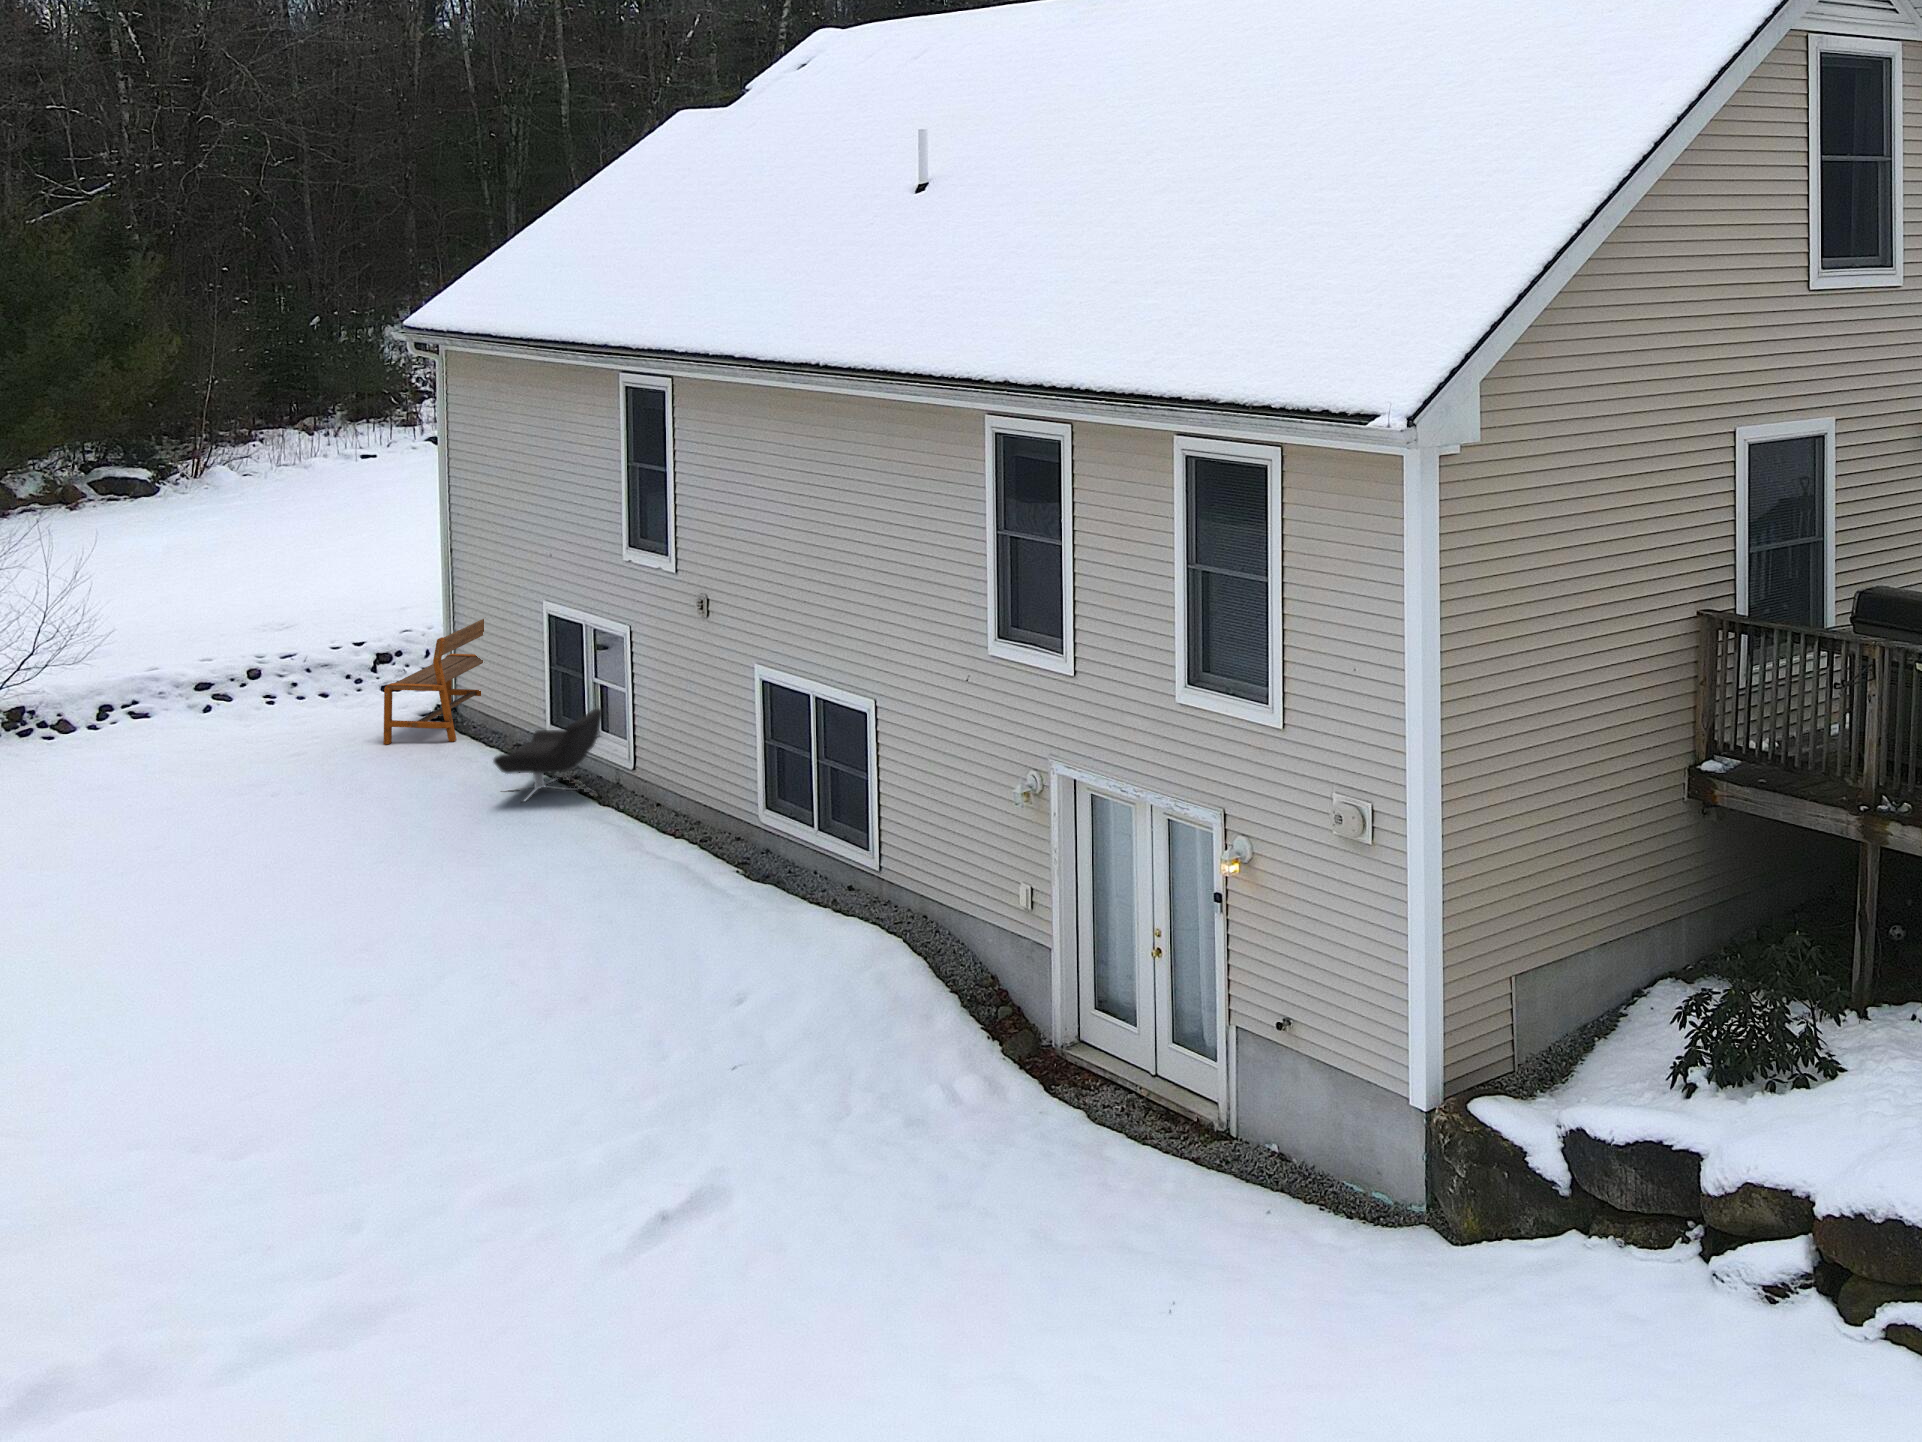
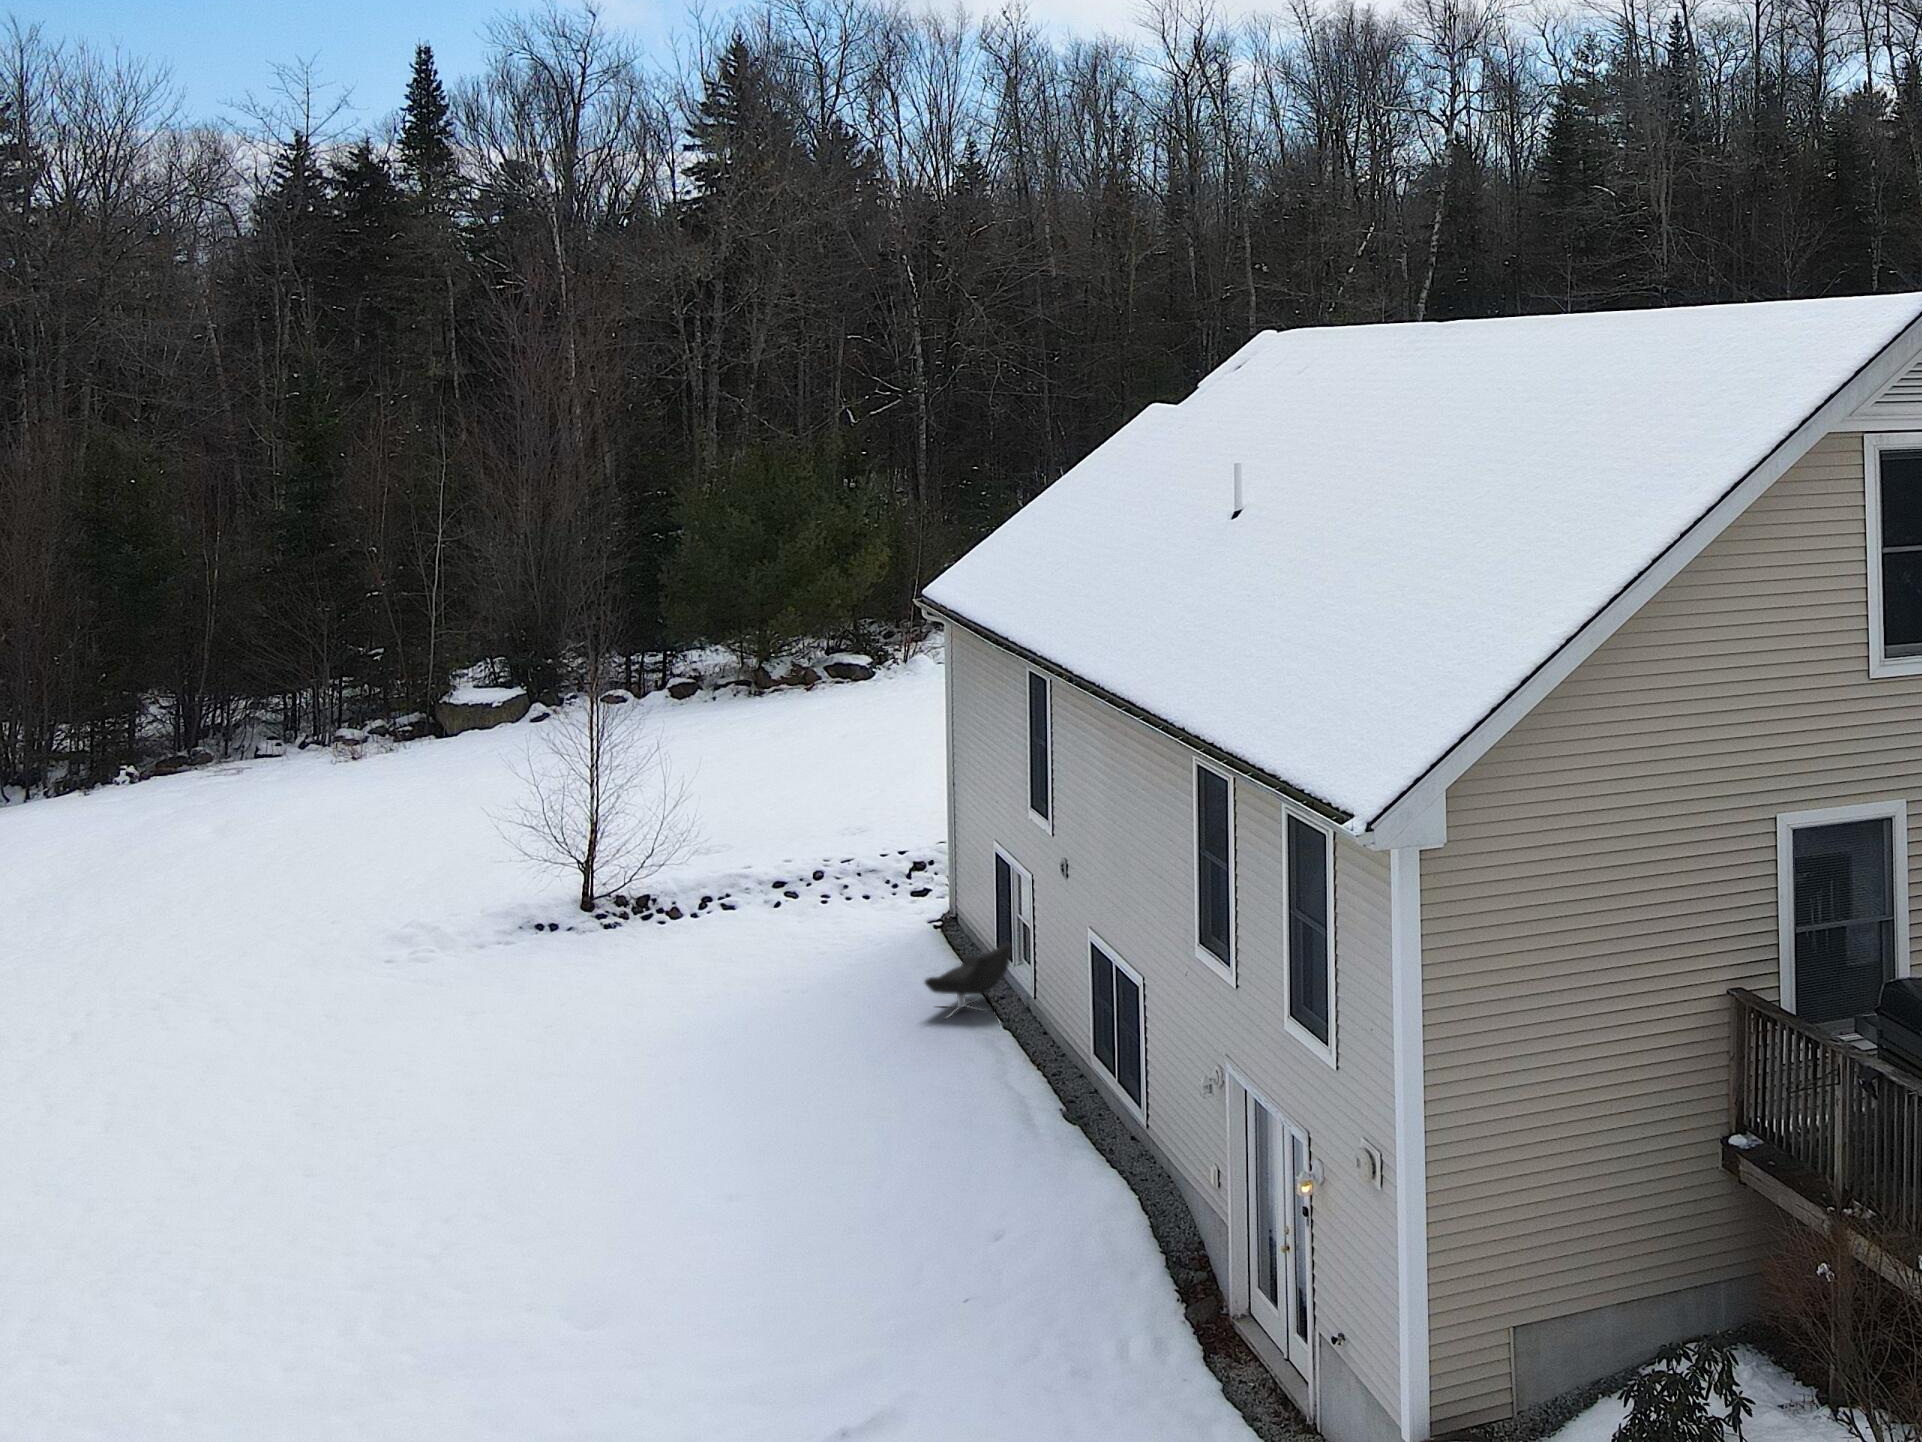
bench: present [384,619,484,744] -> none [873,845,972,955]

